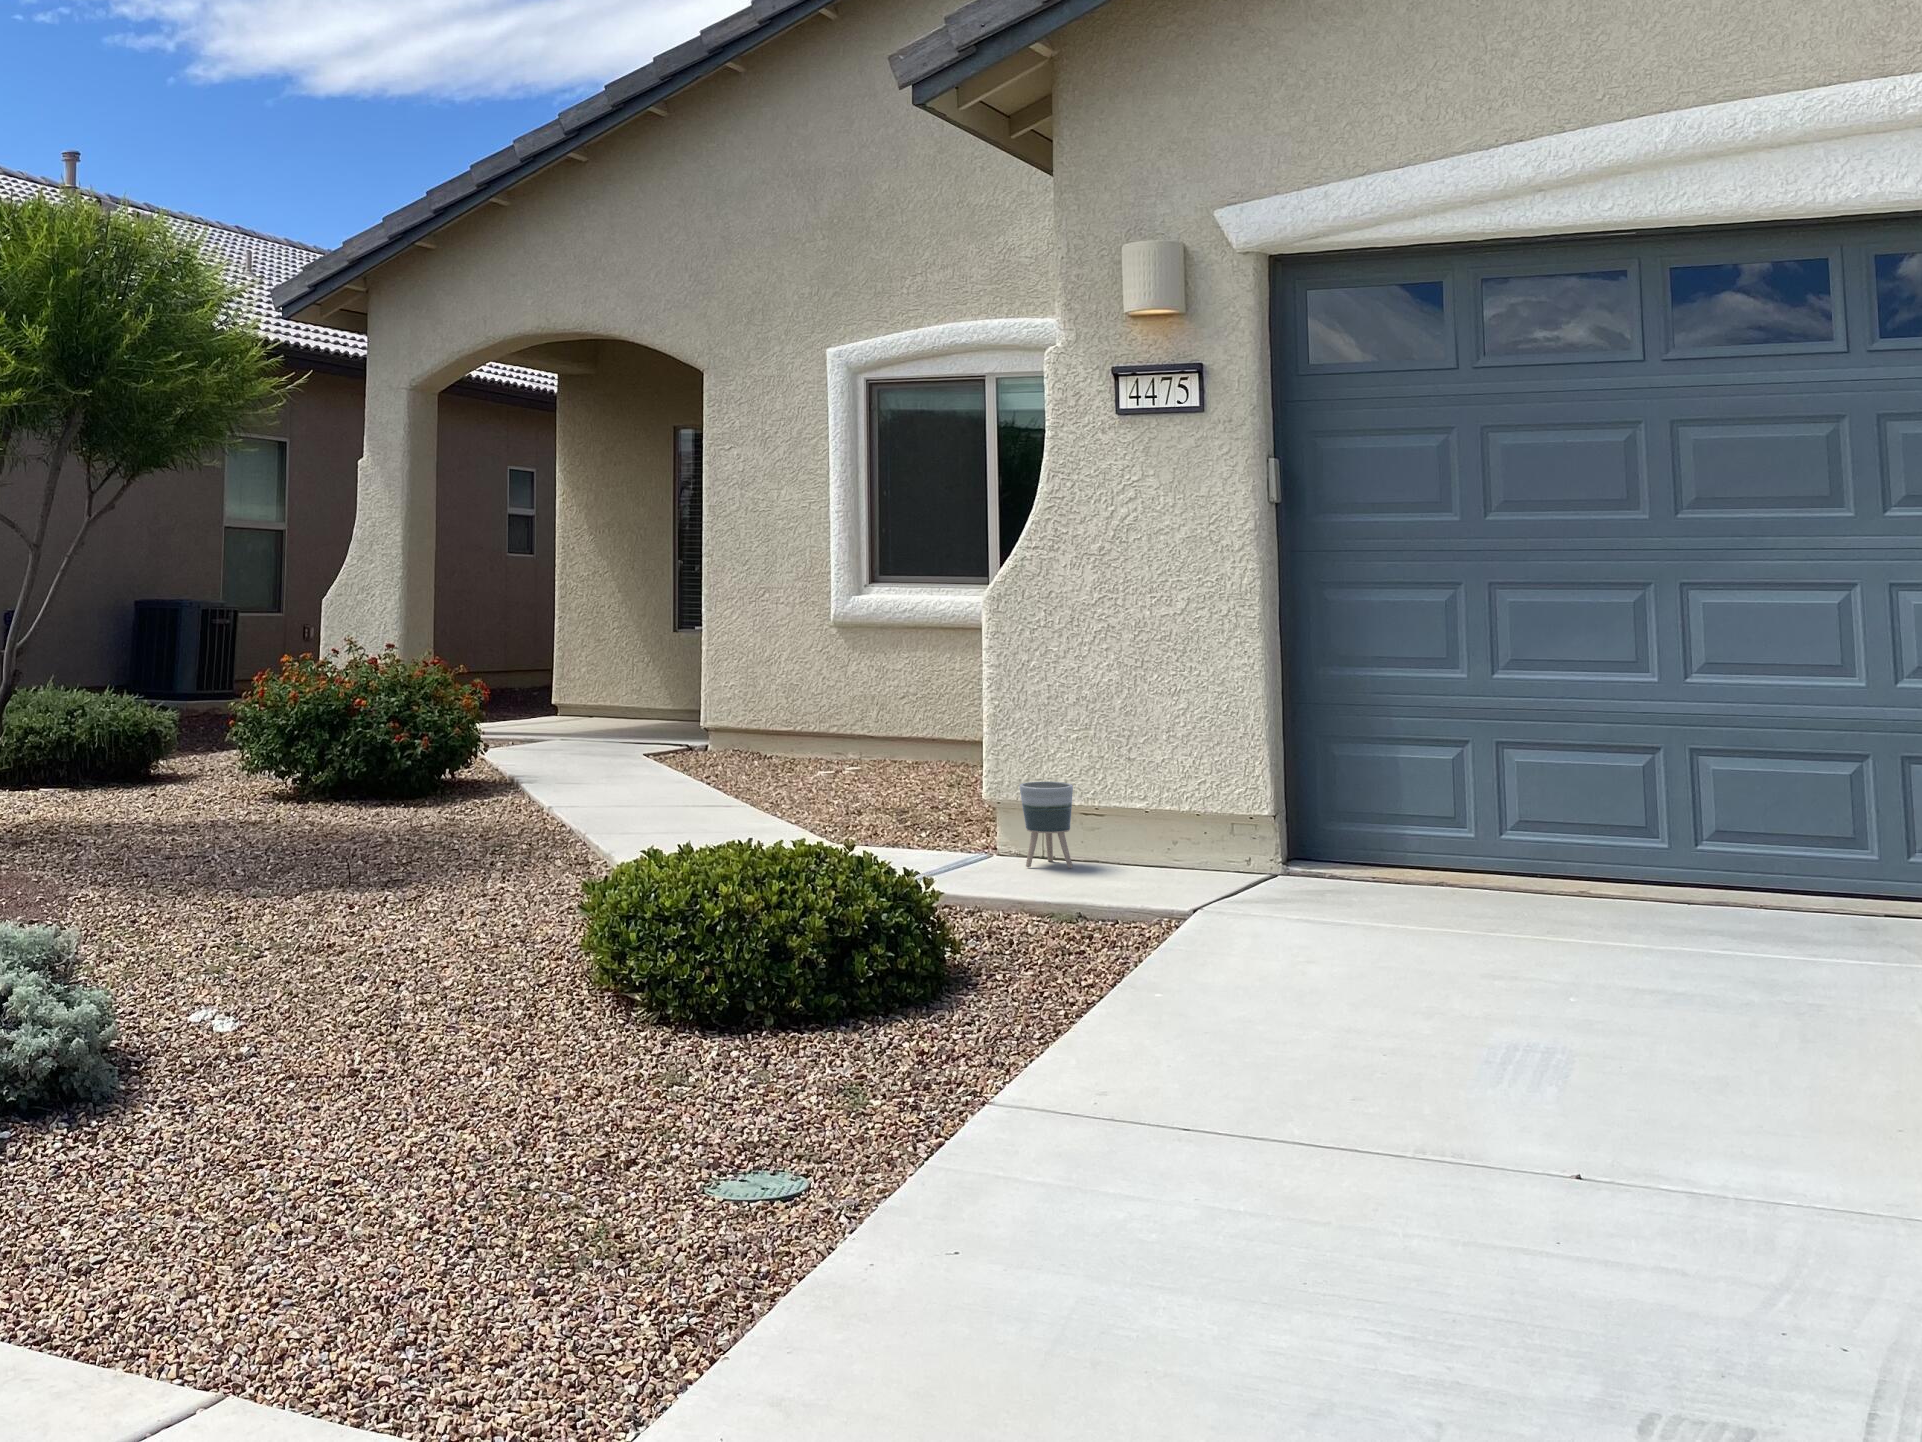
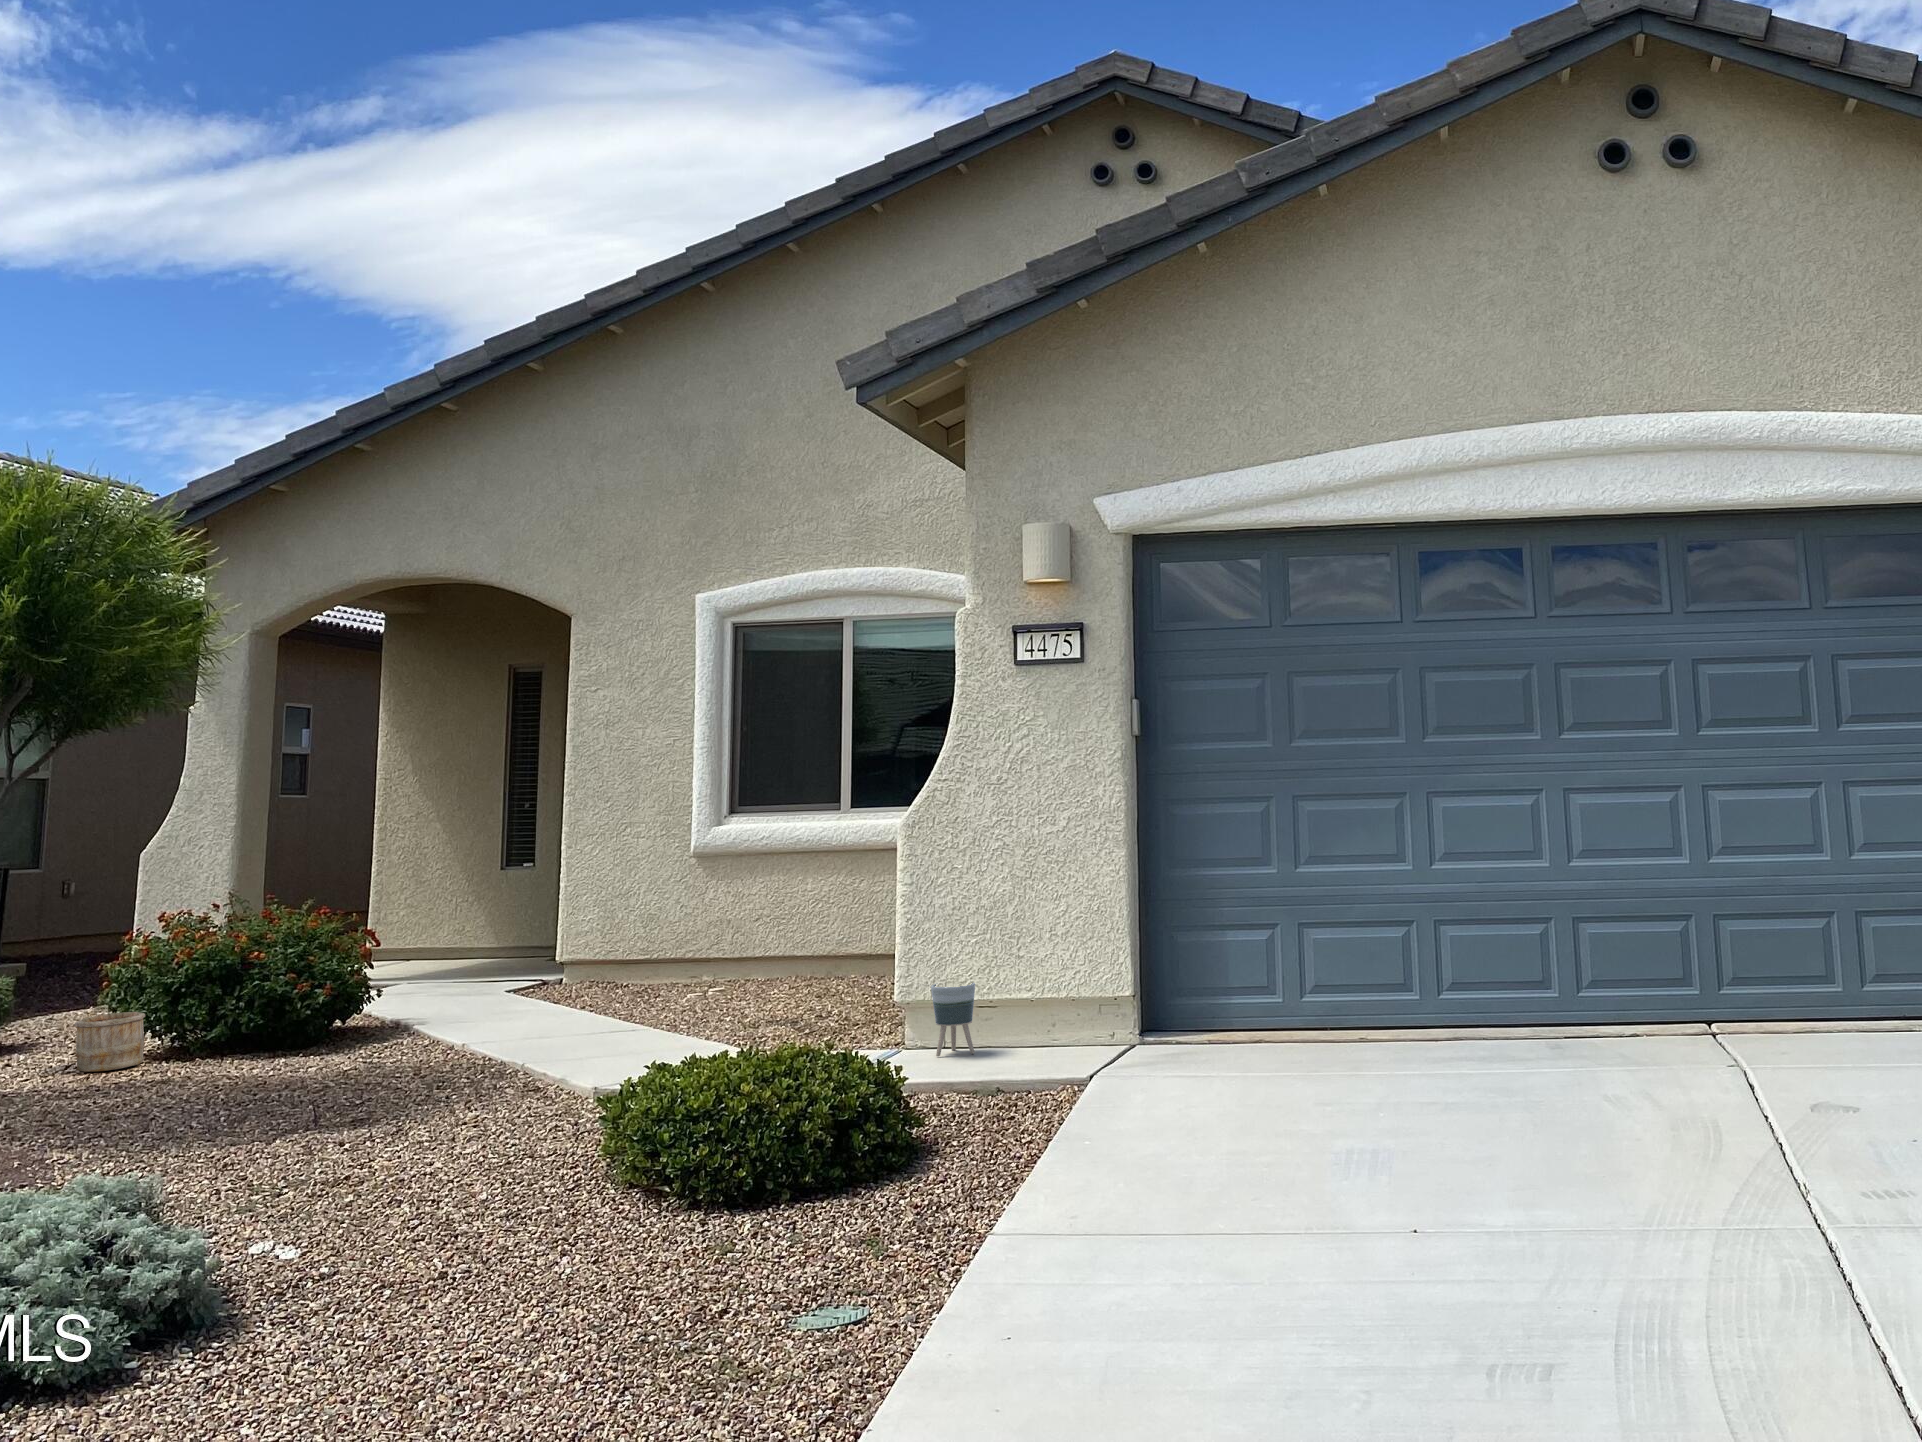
wooden bucket: none [214,748,277,802] -> present [74,1012,145,1072]

